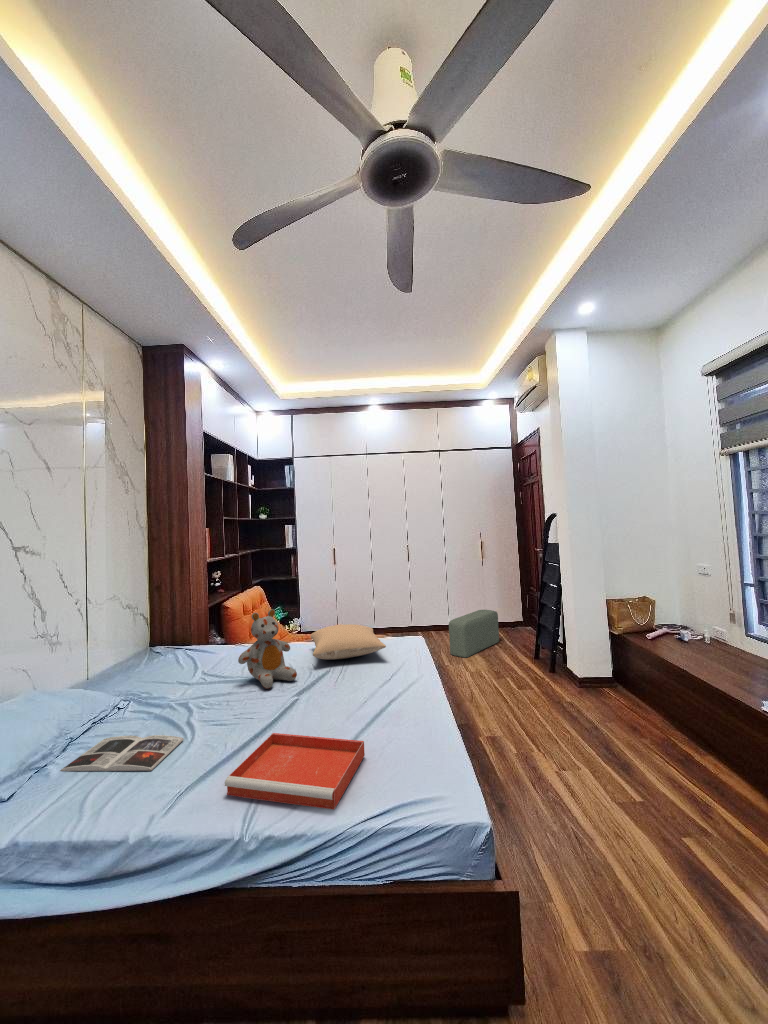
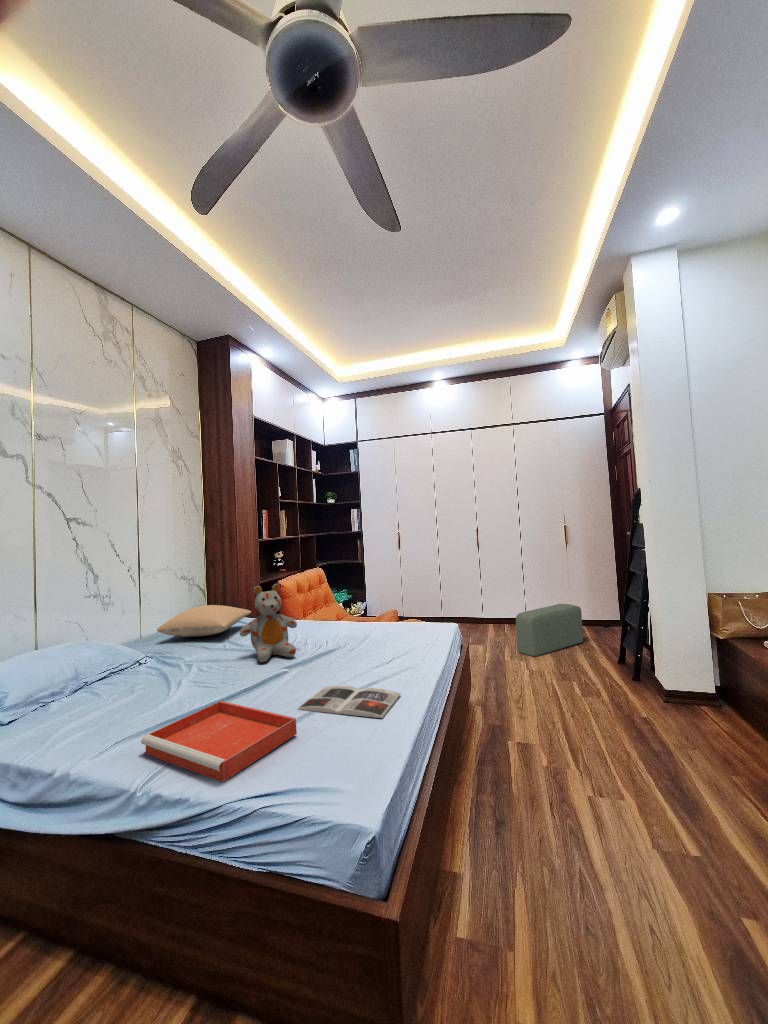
pillow: present [311,624,386,660] -> present [157,605,251,637]
magazine: present [60,735,184,771] -> present [298,686,400,718]

